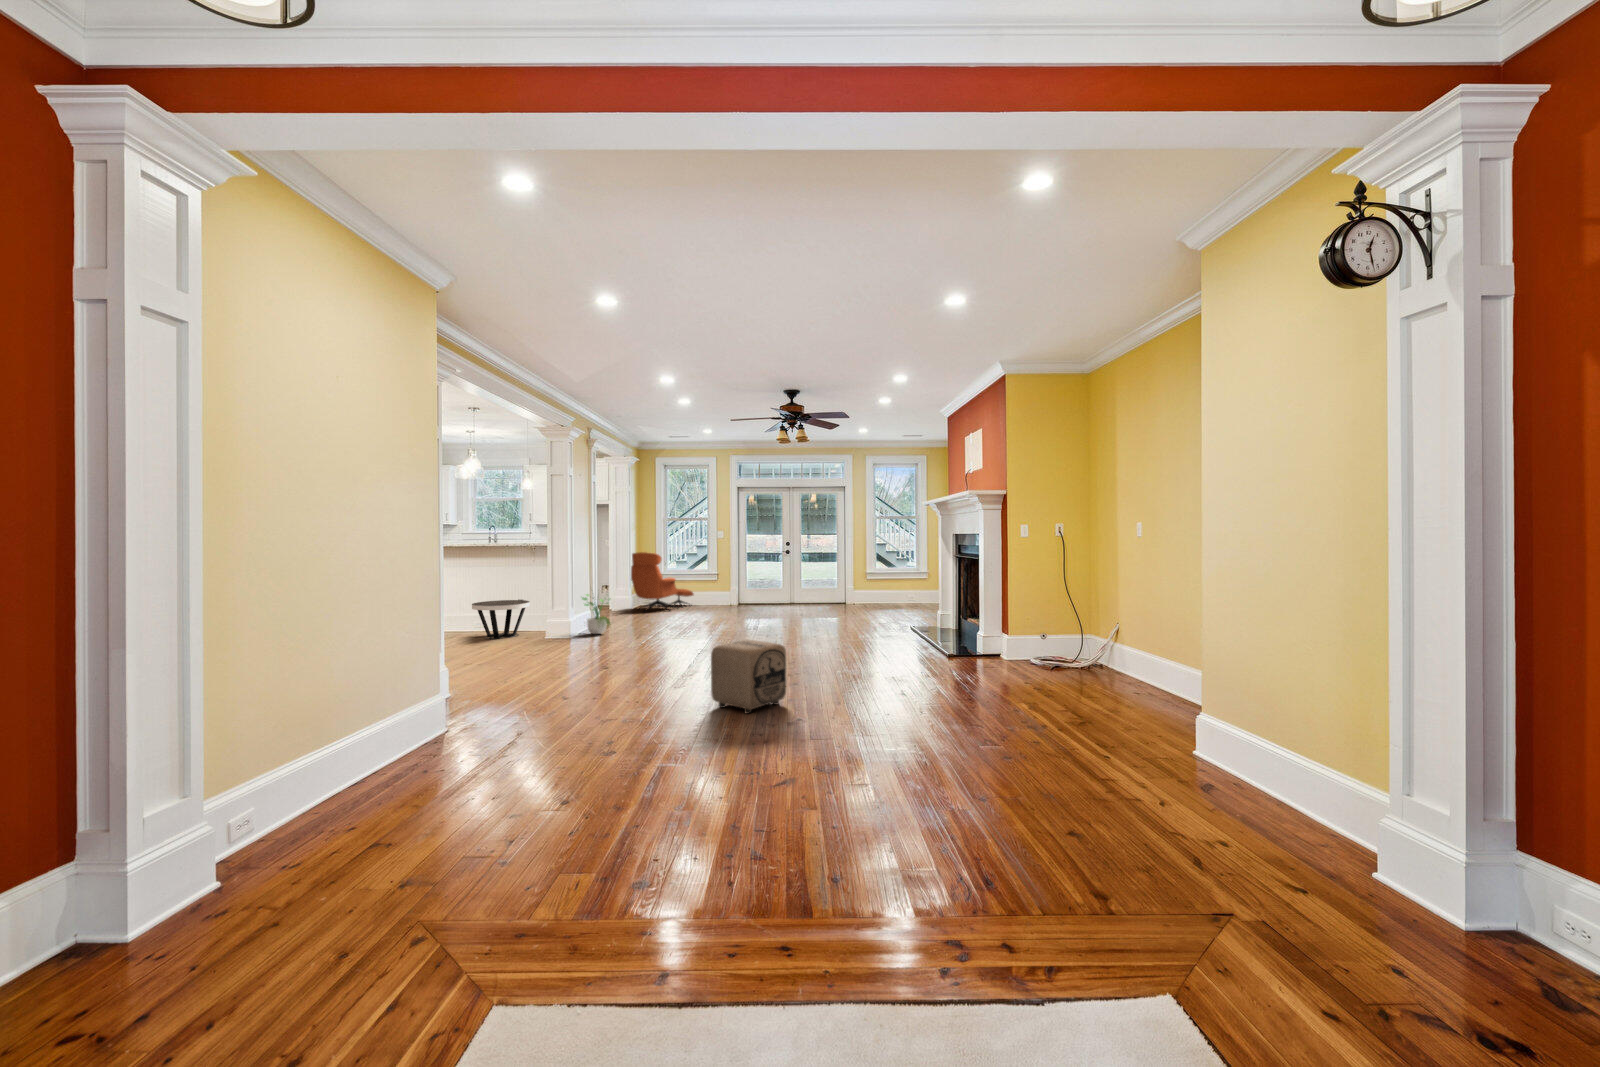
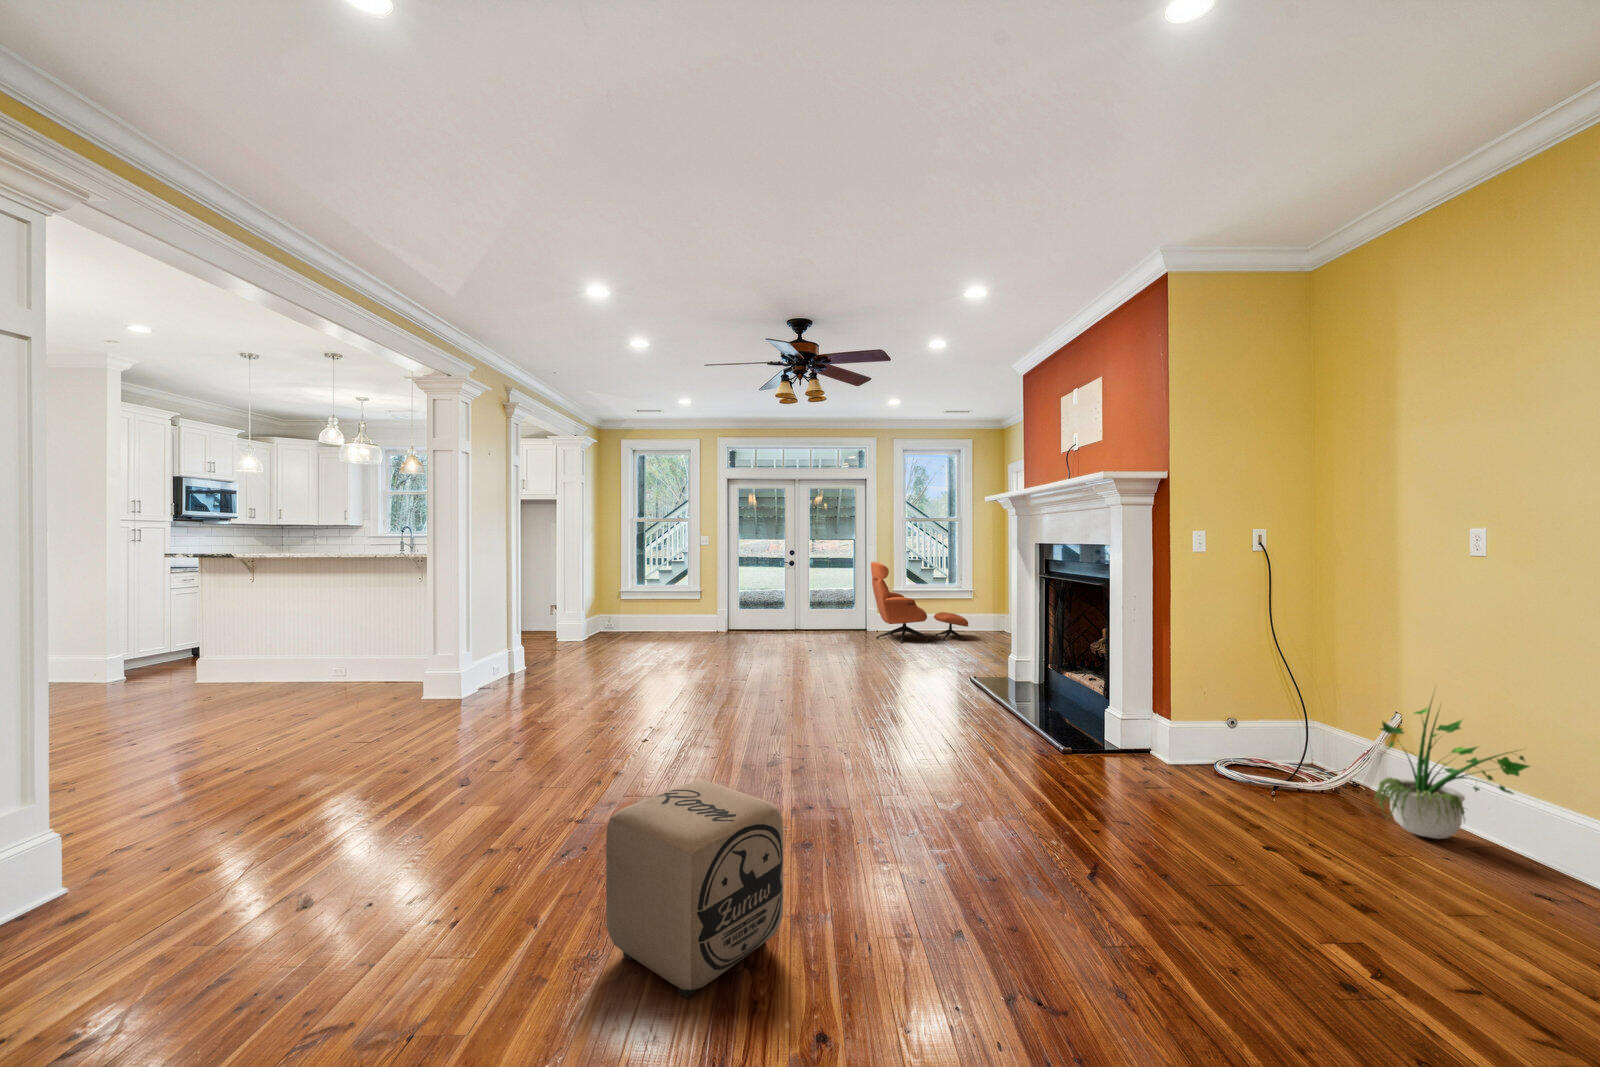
lounge chair: present [631,552,693,611] -> present [871,562,969,643]
potted plant: present [582,594,610,634] -> present [1375,702,1529,839]
side table: present [472,599,530,639] -> none [313,635,408,700]

